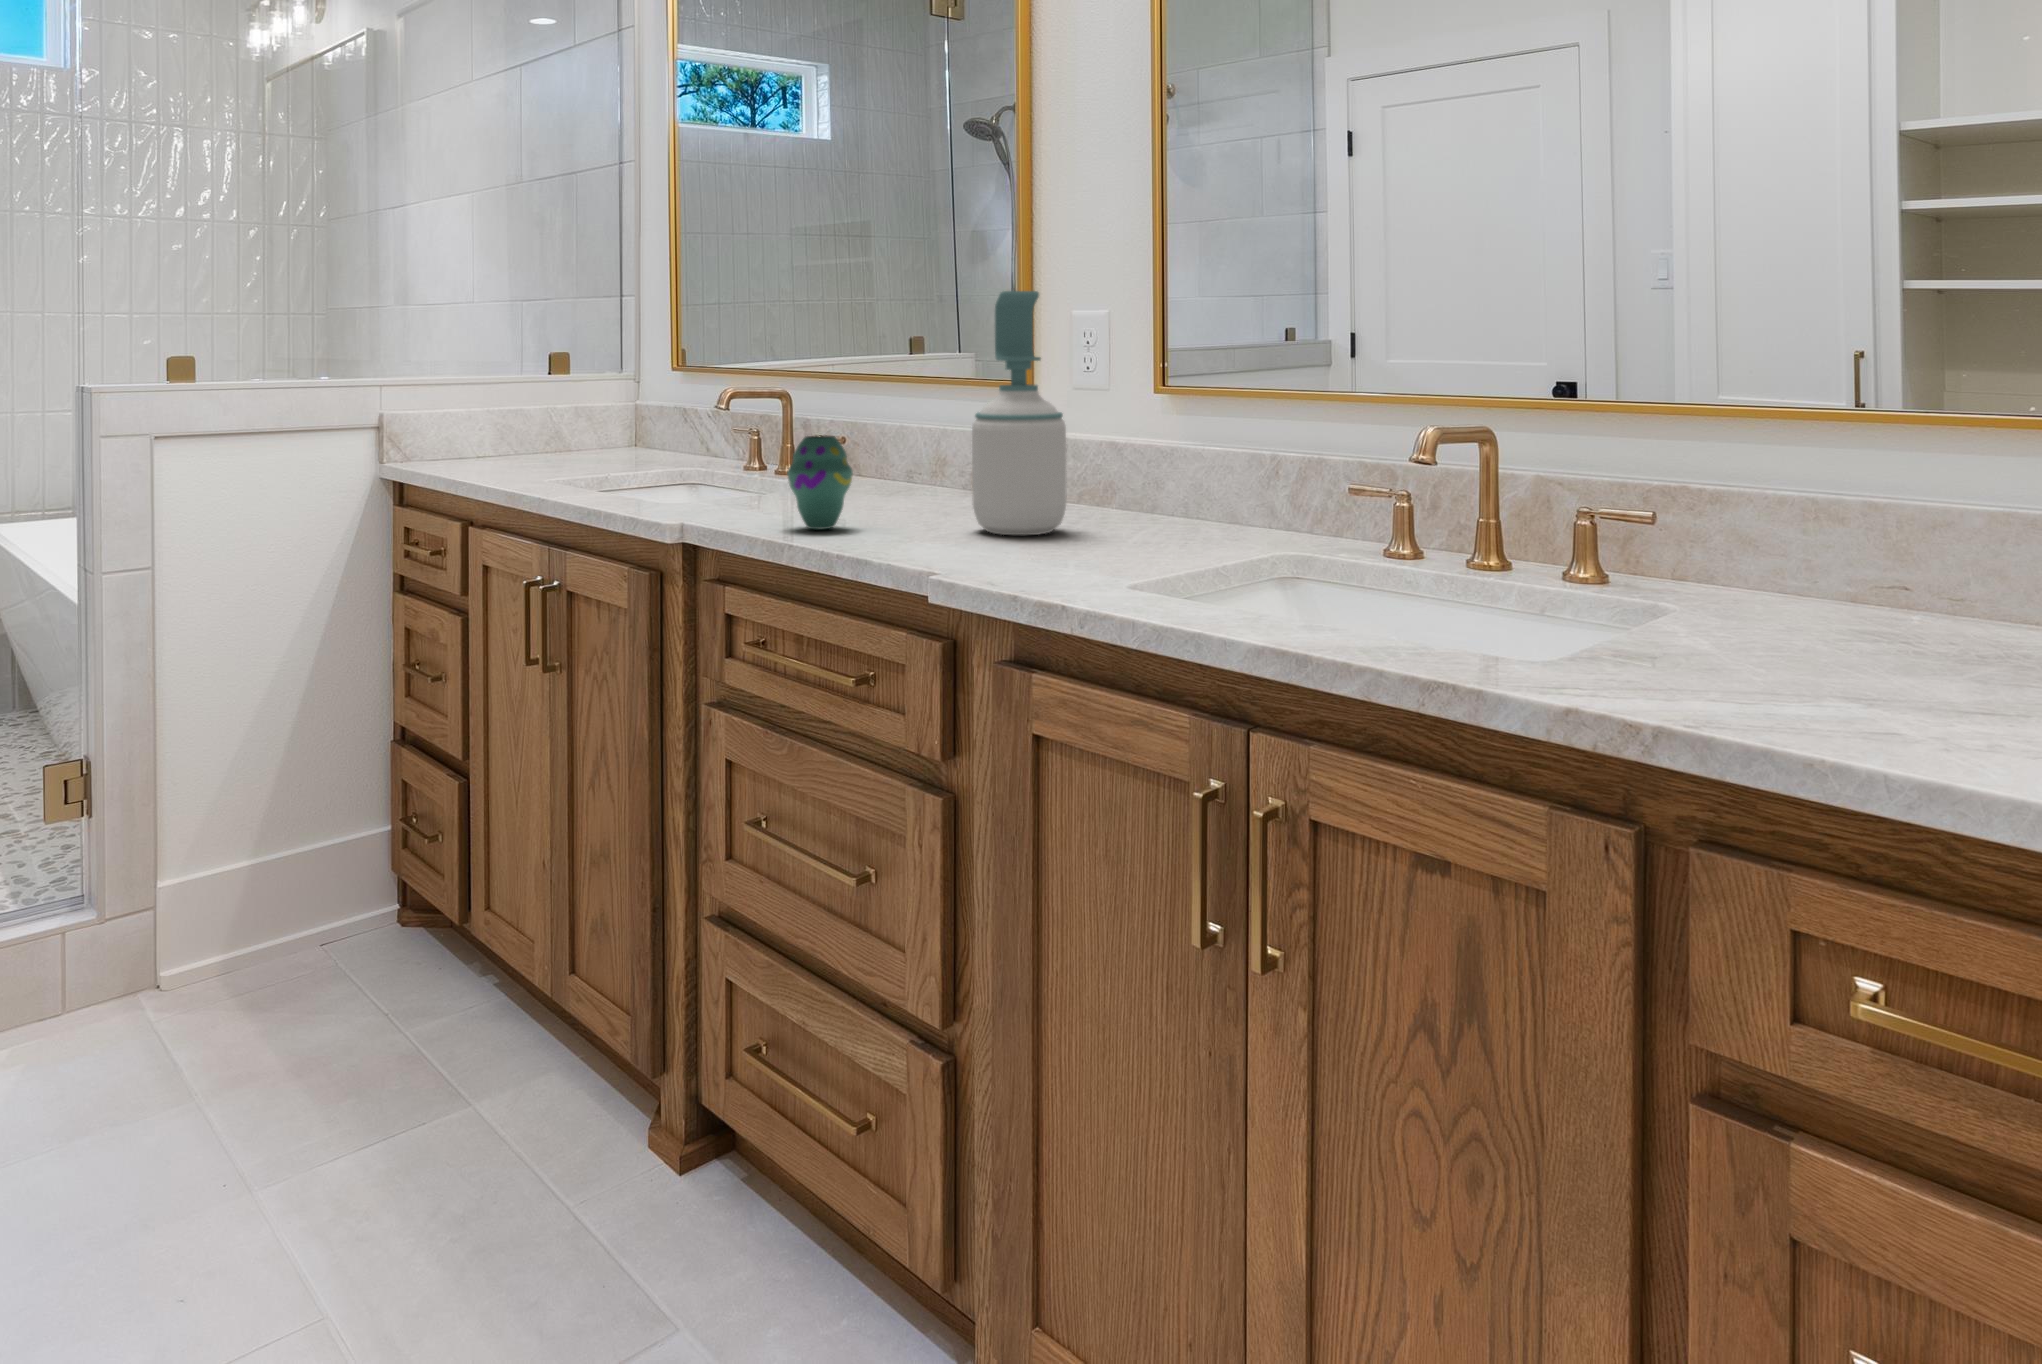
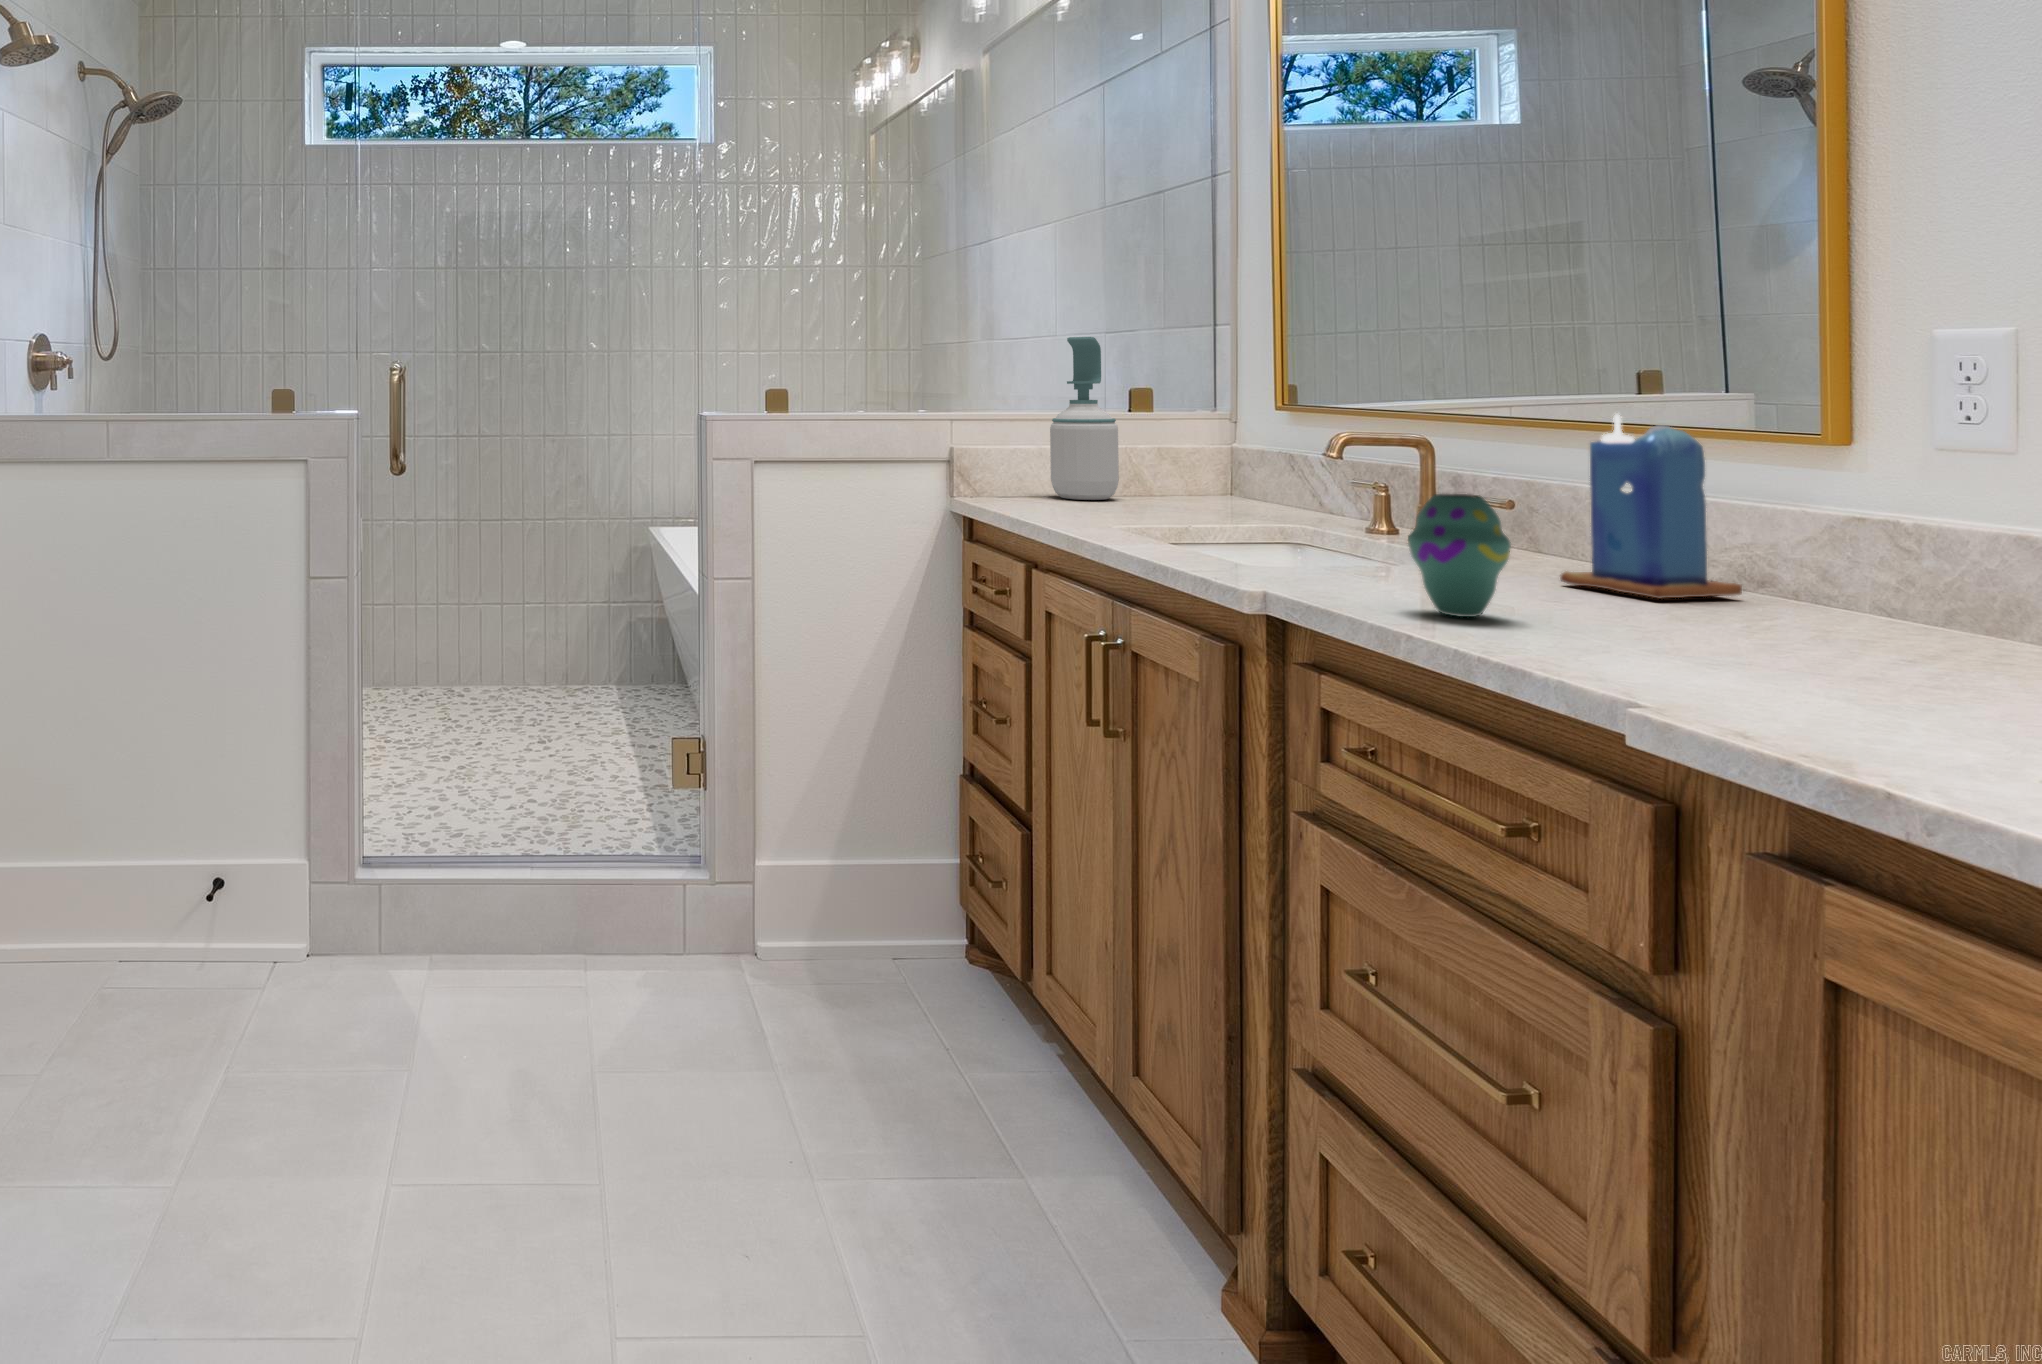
soap bottle: present [972,291,1067,535] -> present [1050,337,1119,500]
candle: none [875,372,976,505] -> present [1560,414,1742,598]

